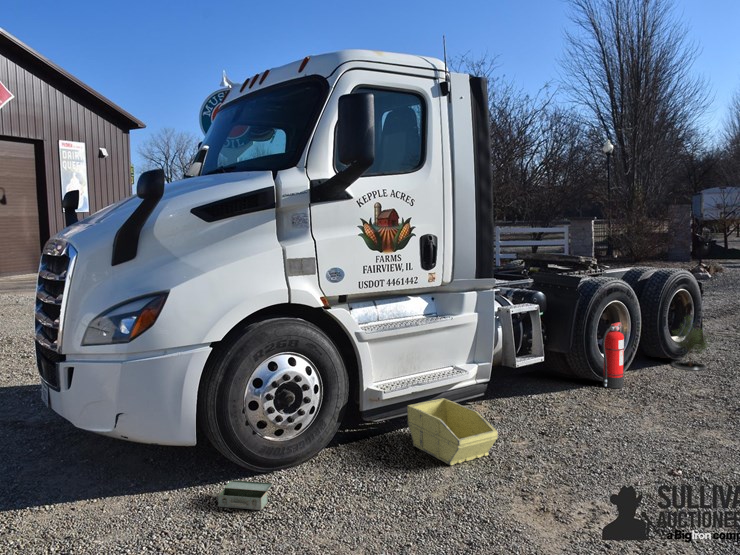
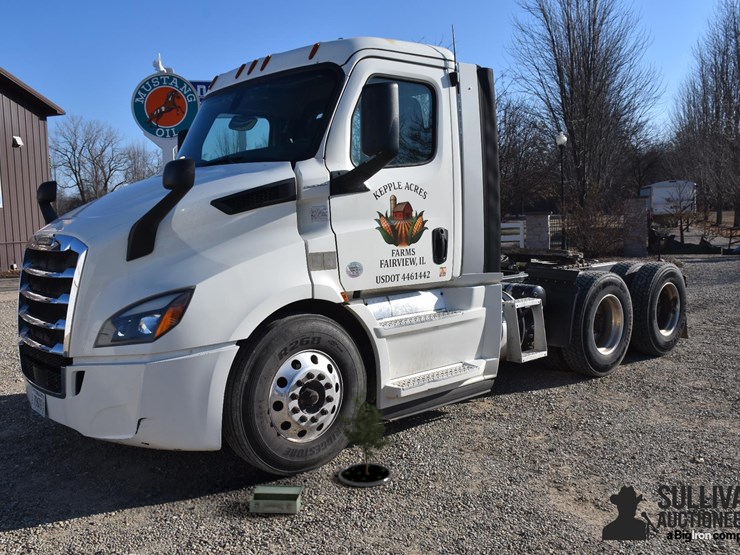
potted tree: present [672,316,710,370] -> present [337,389,394,487]
fire extinguisher: present [602,322,624,388] -> none [601,316,621,382]
storage bin: present [407,398,498,465] -> none [424,395,521,462]

